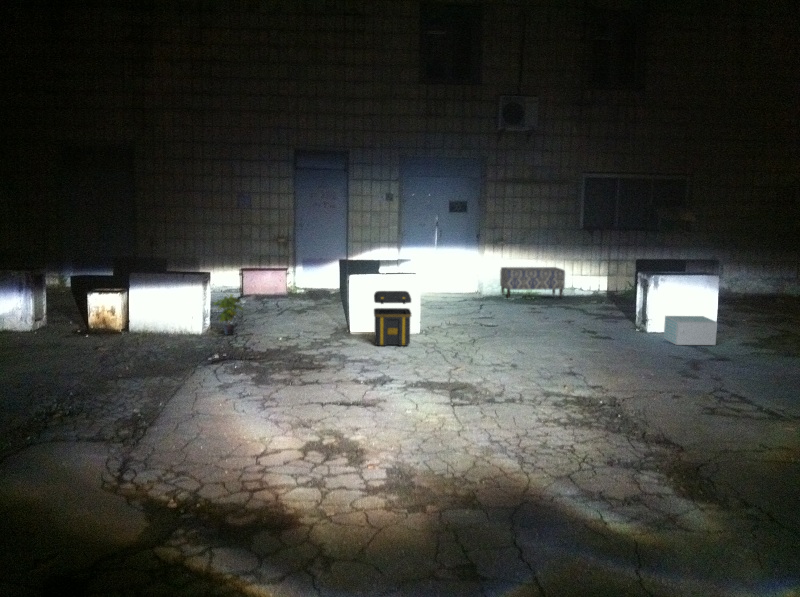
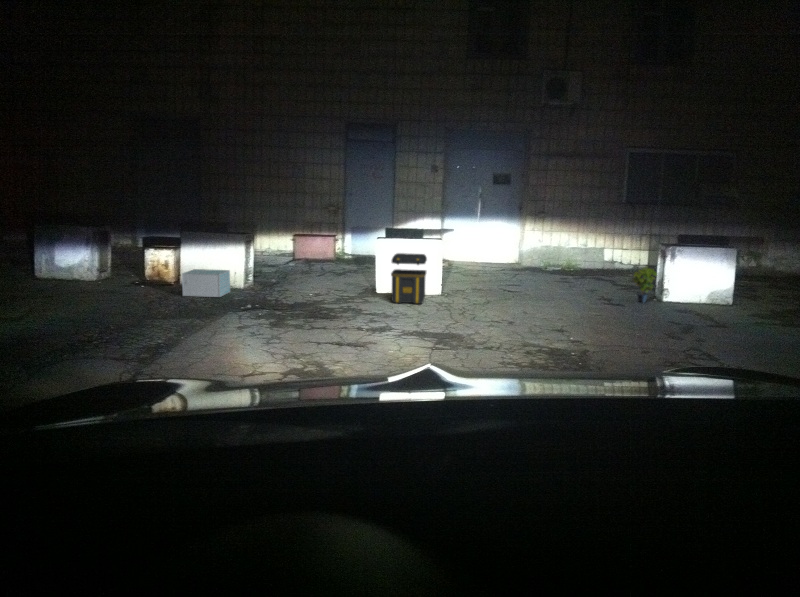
bench: present [500,267,565,298] -> none [541,239,604,270]
potted plant: present [214,294,243,335] -> present [632,267,657,302]
storage box: present [664,316,717,345] -> present [182,269,230,297]

